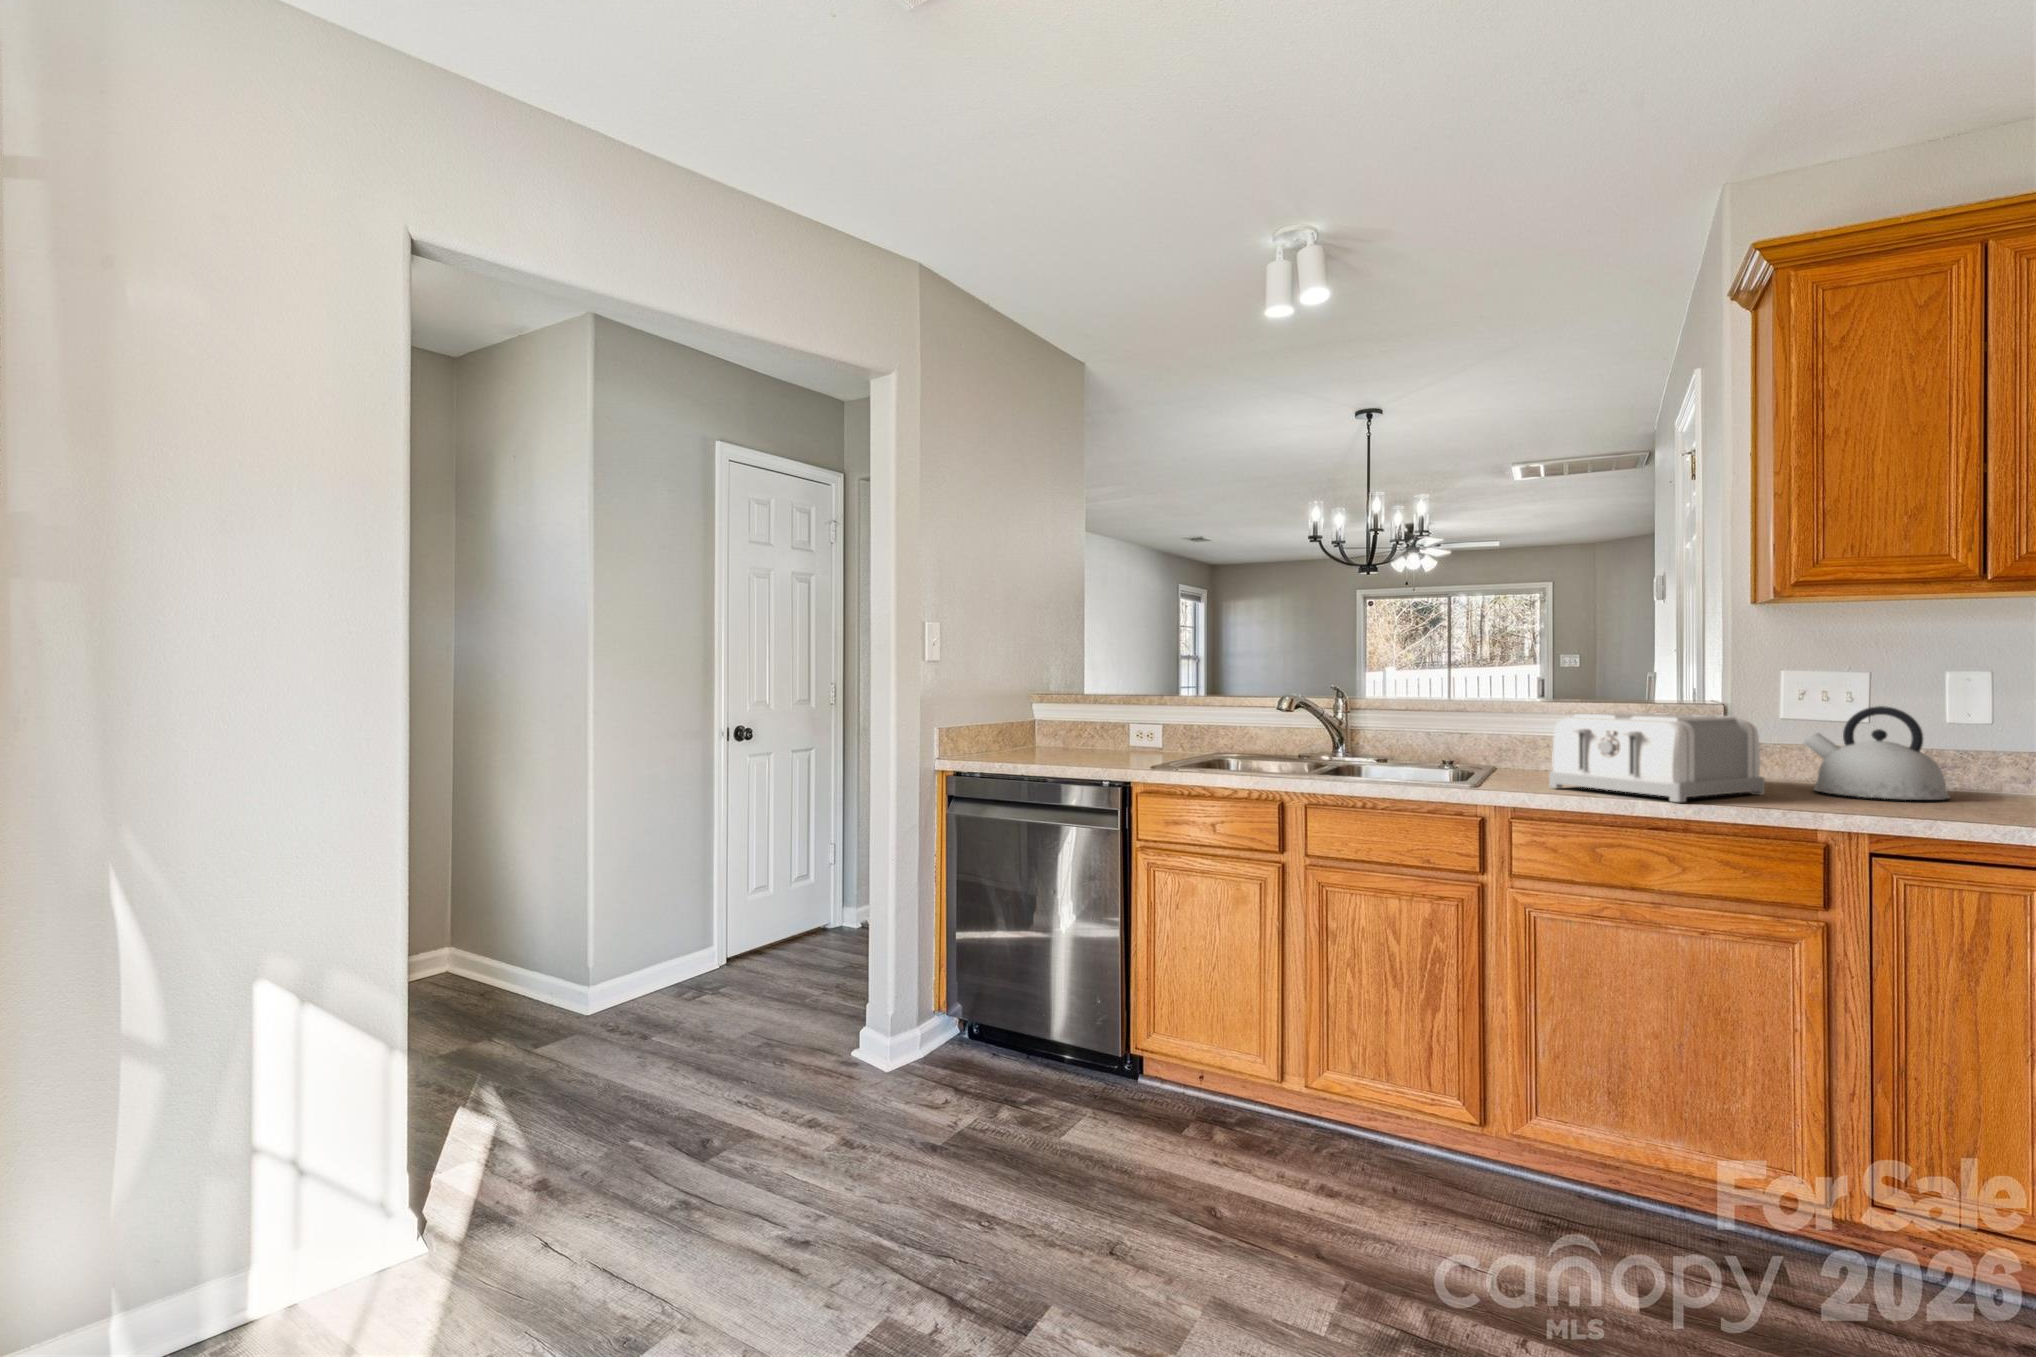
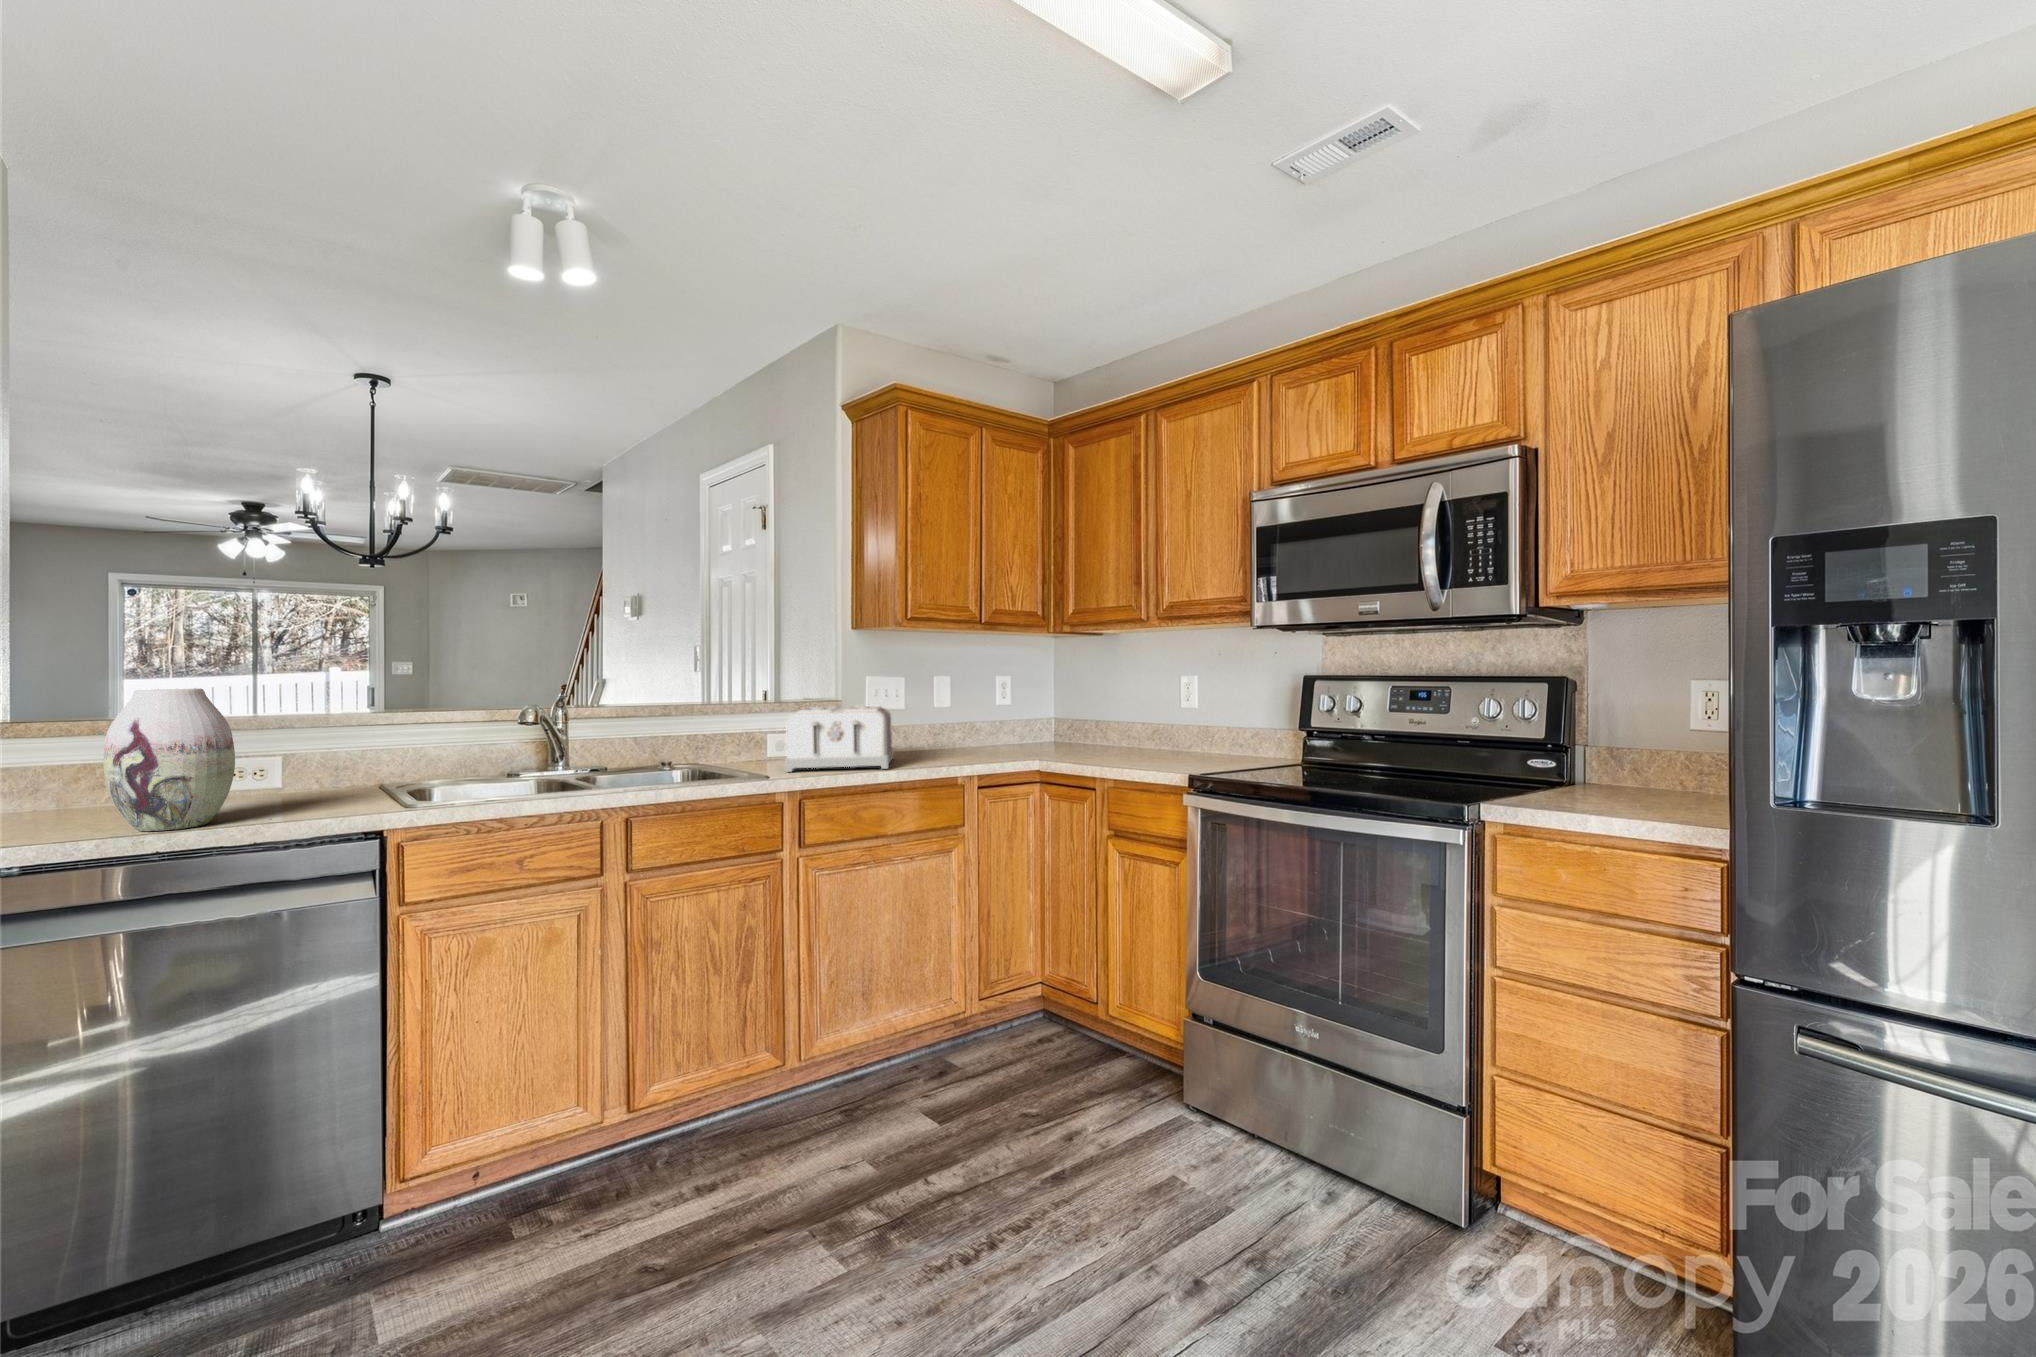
vase: none [1049,671,1113,763] -> present [103,688,235,831]
kettle: present [1804,706,1950,800] -> none [894,695,965,753]

